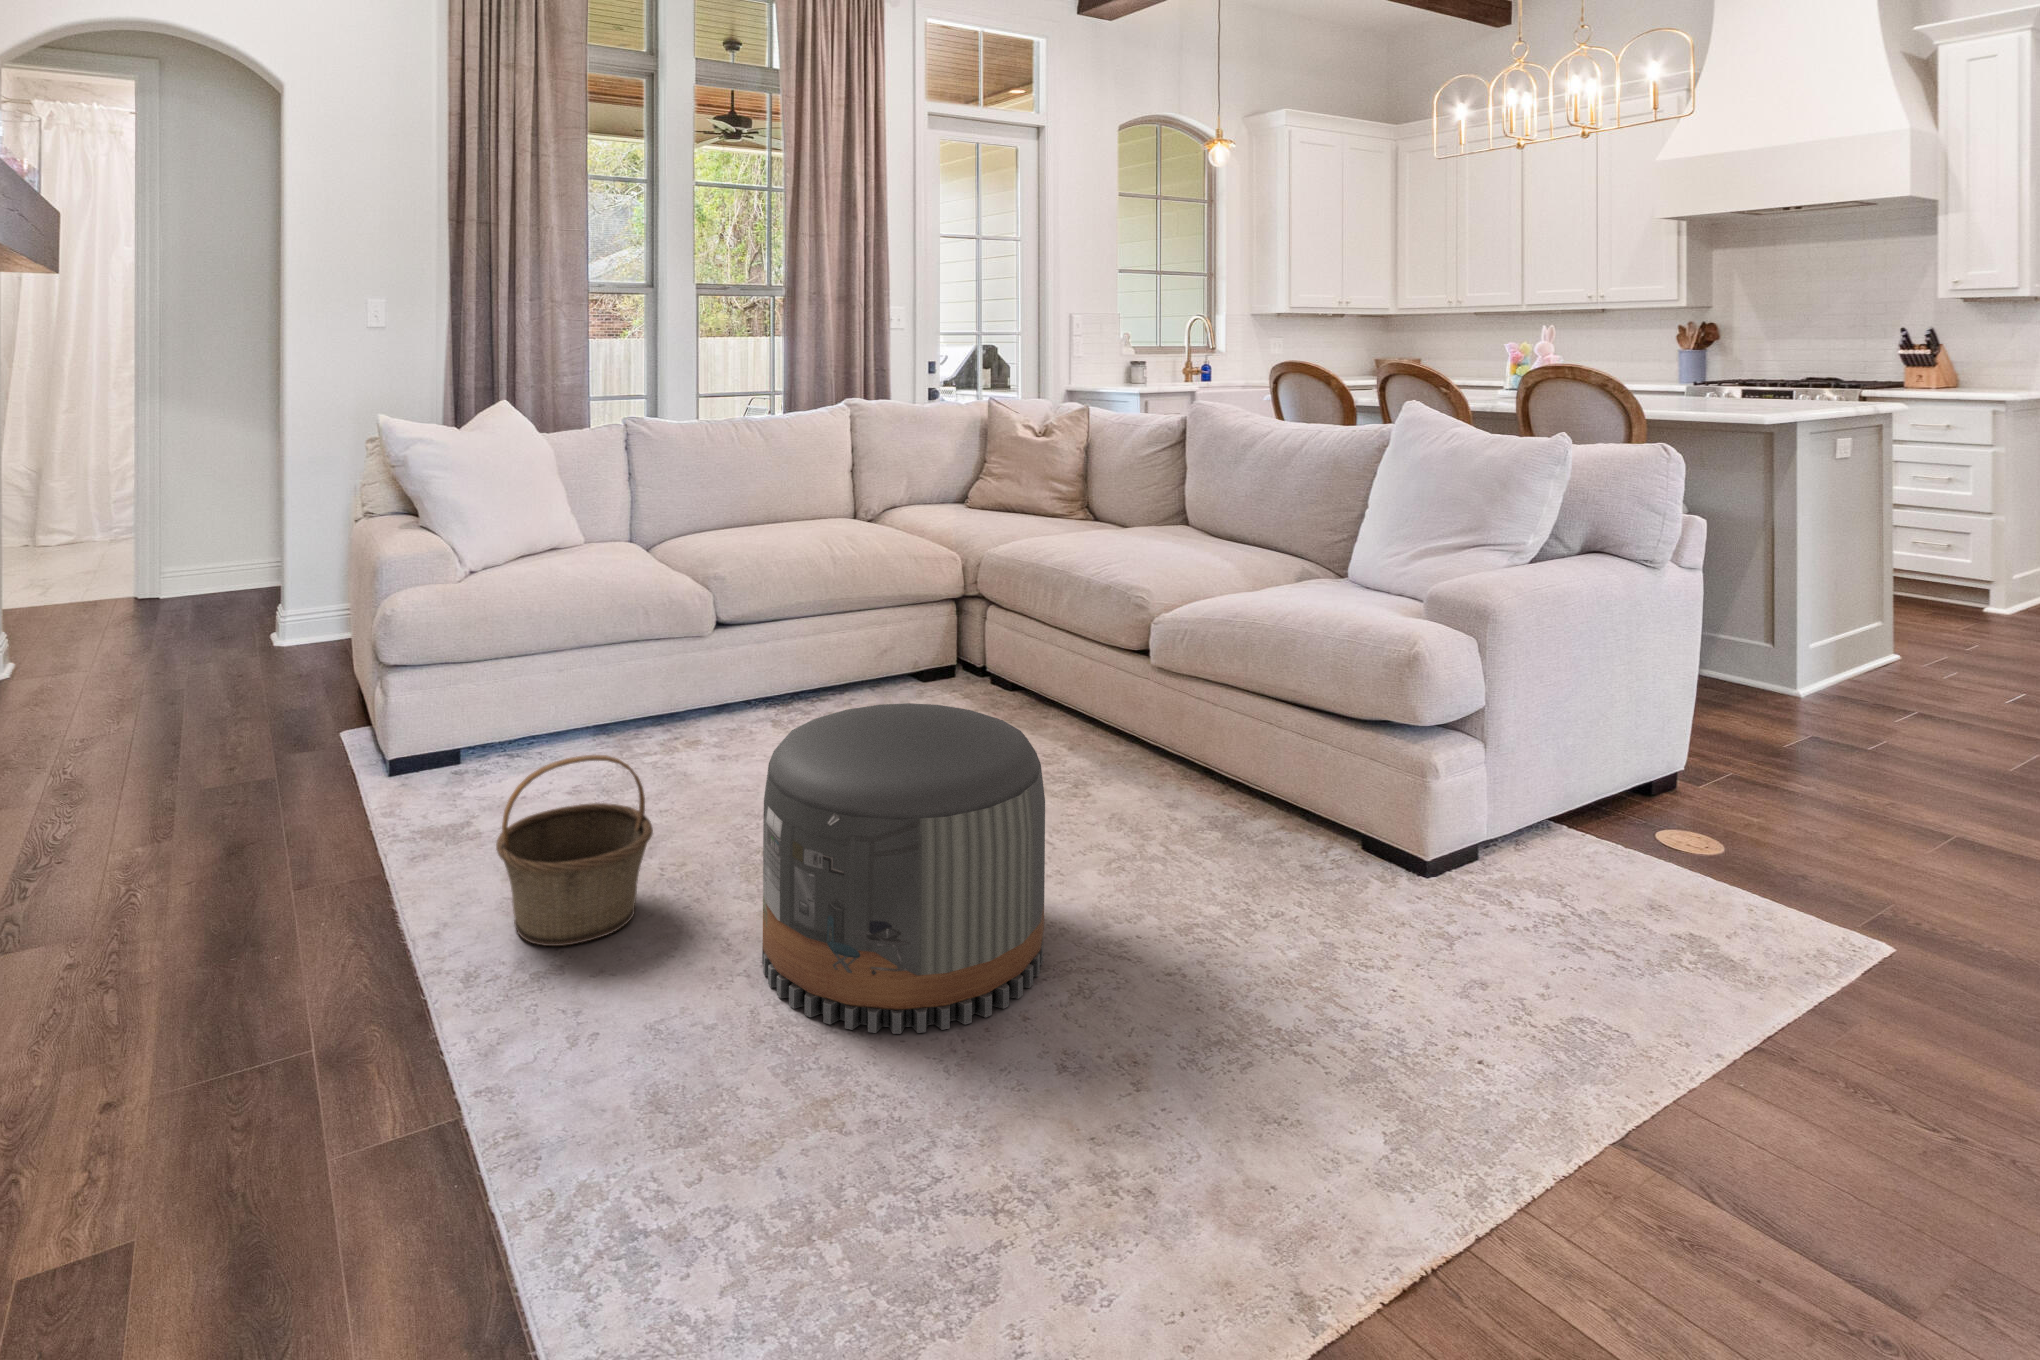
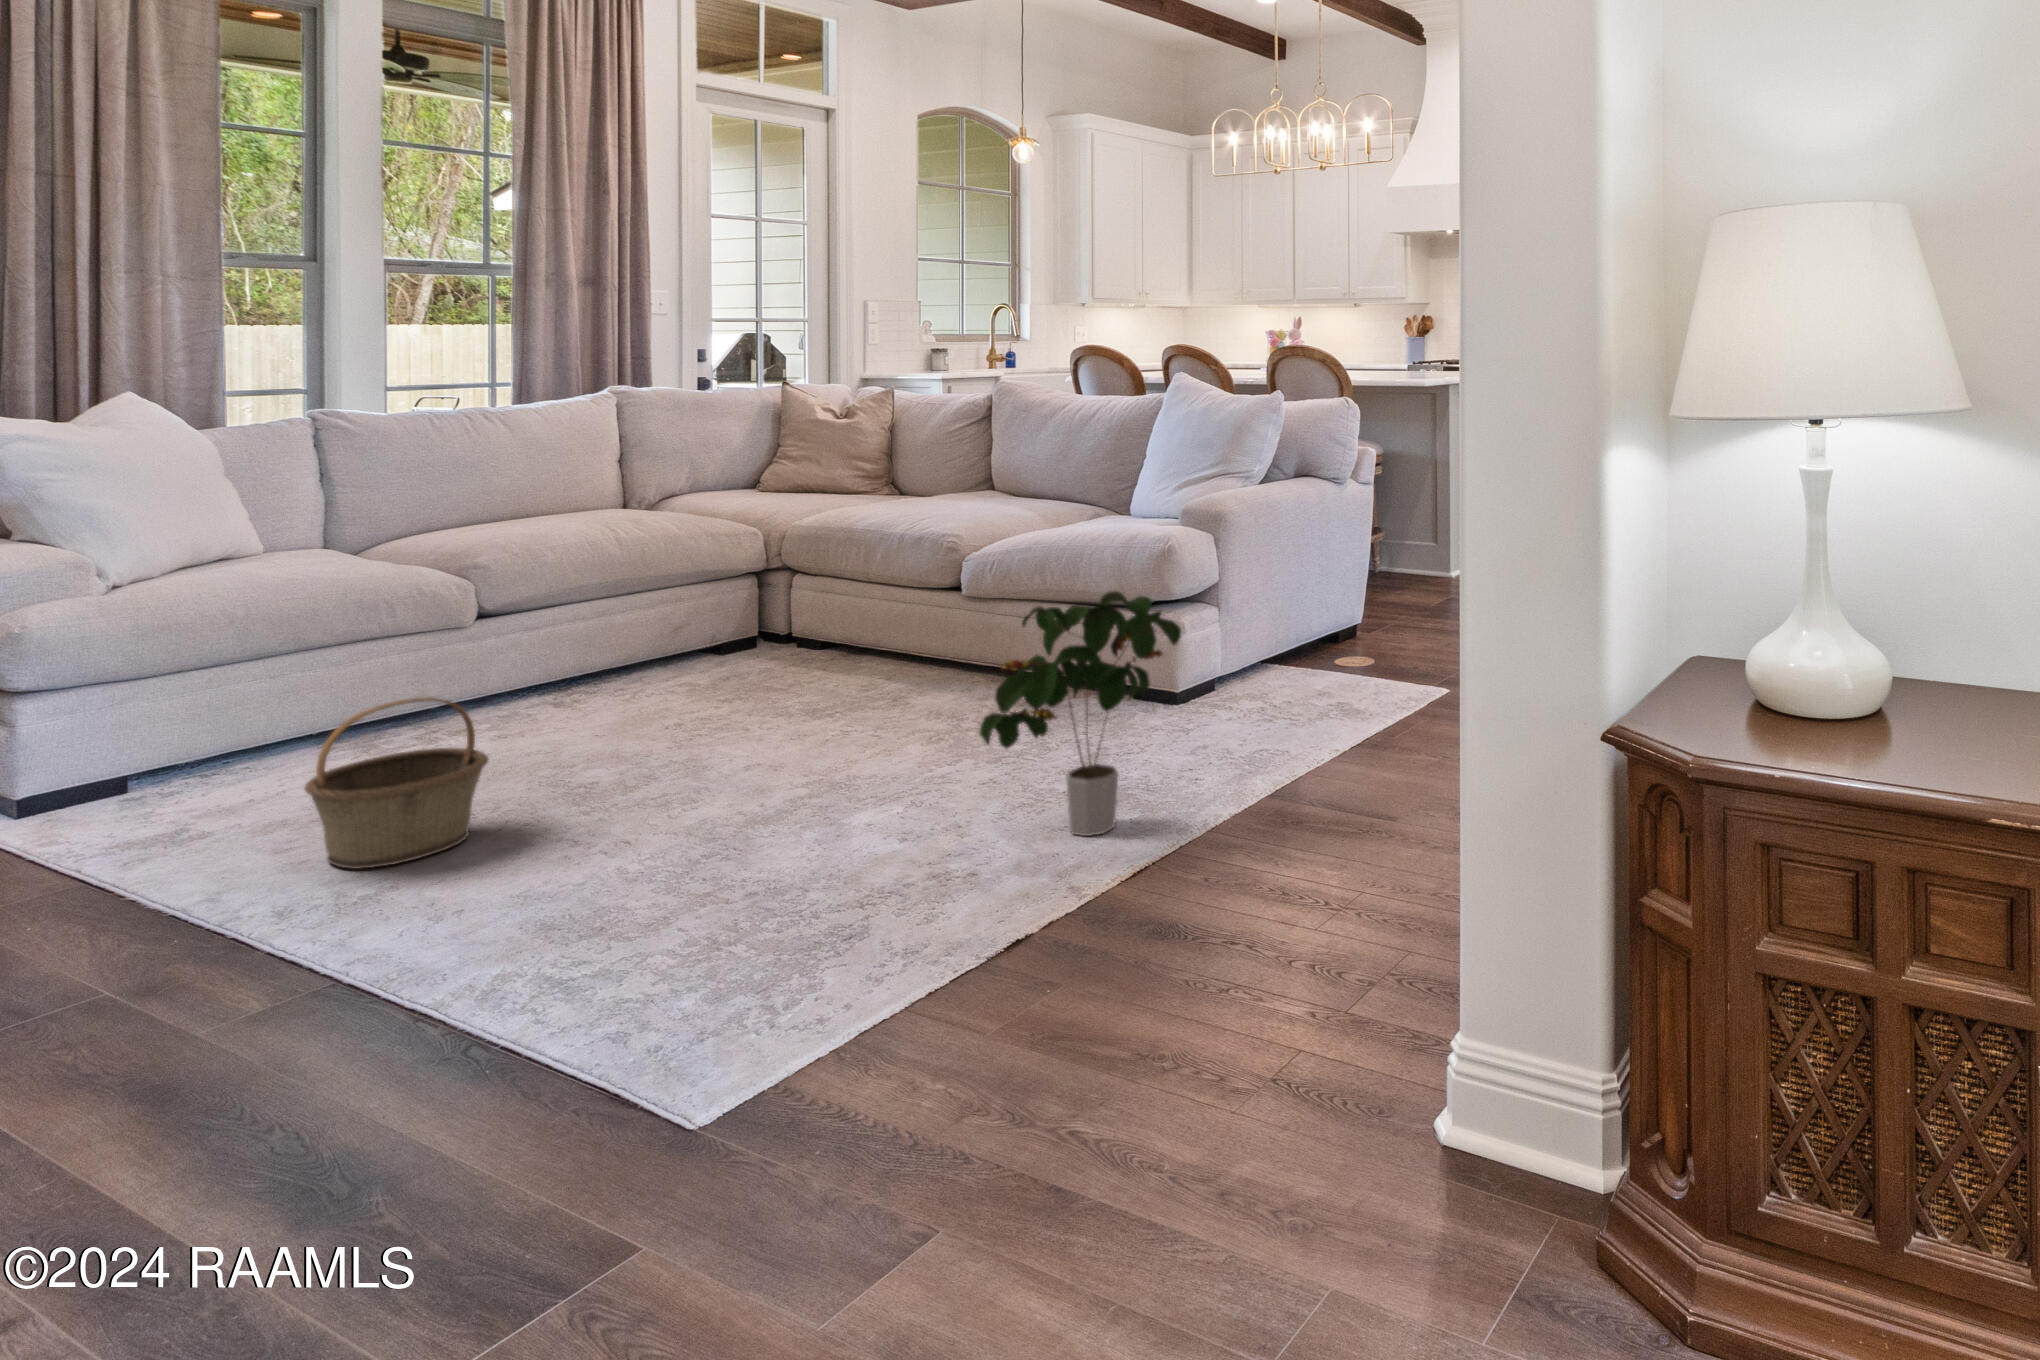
pouf: present [762,703,1045,1034] -> none [620,615,881,850]
potted plant: none [1161,779,1476,1187] -> present [980,591,1181,836]

